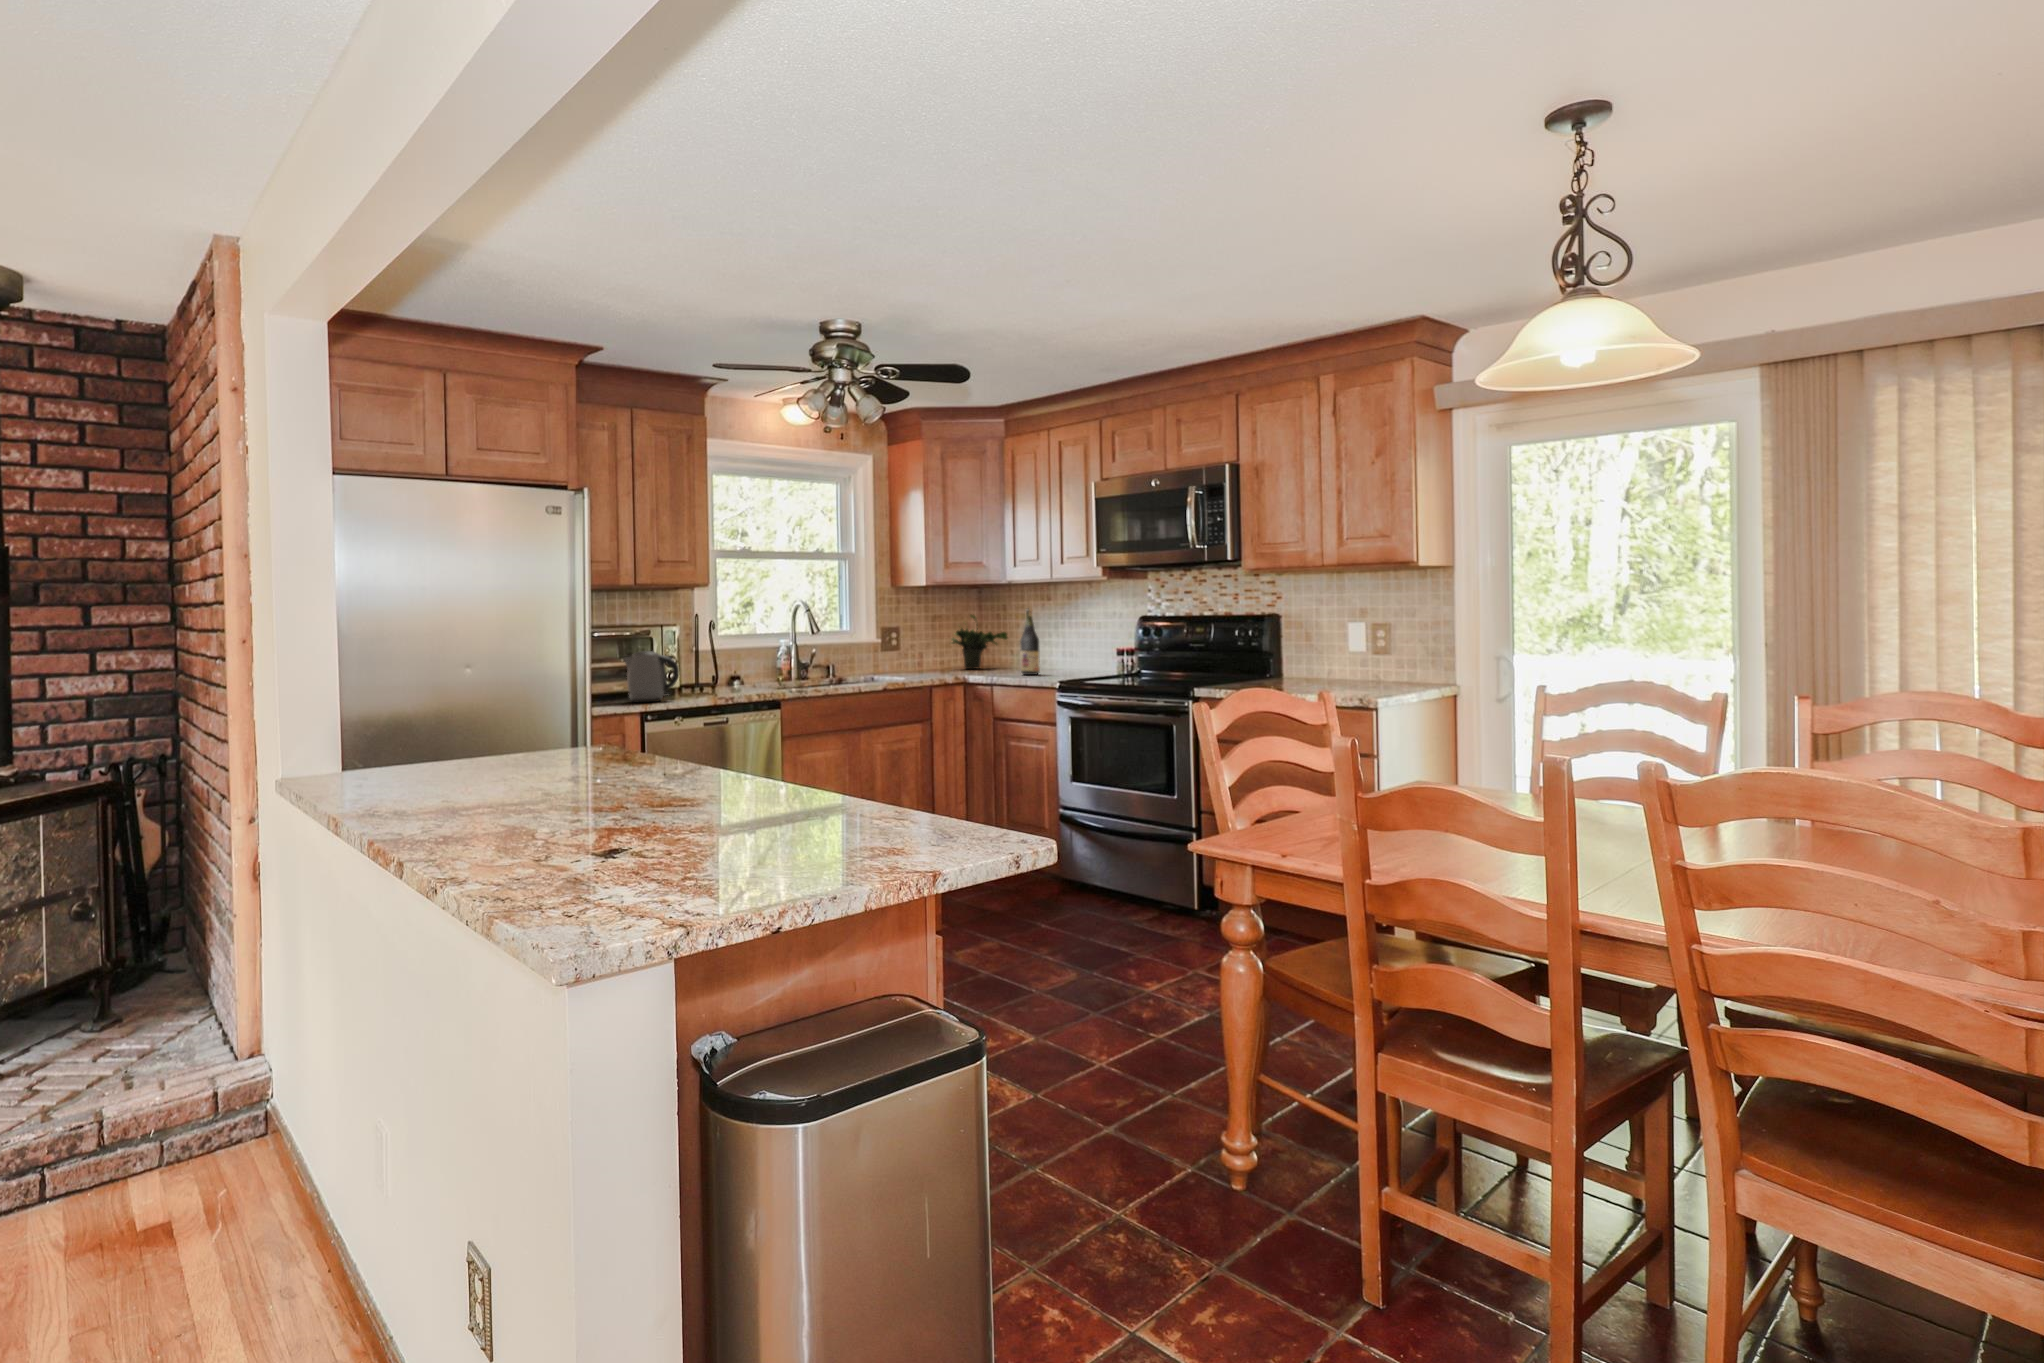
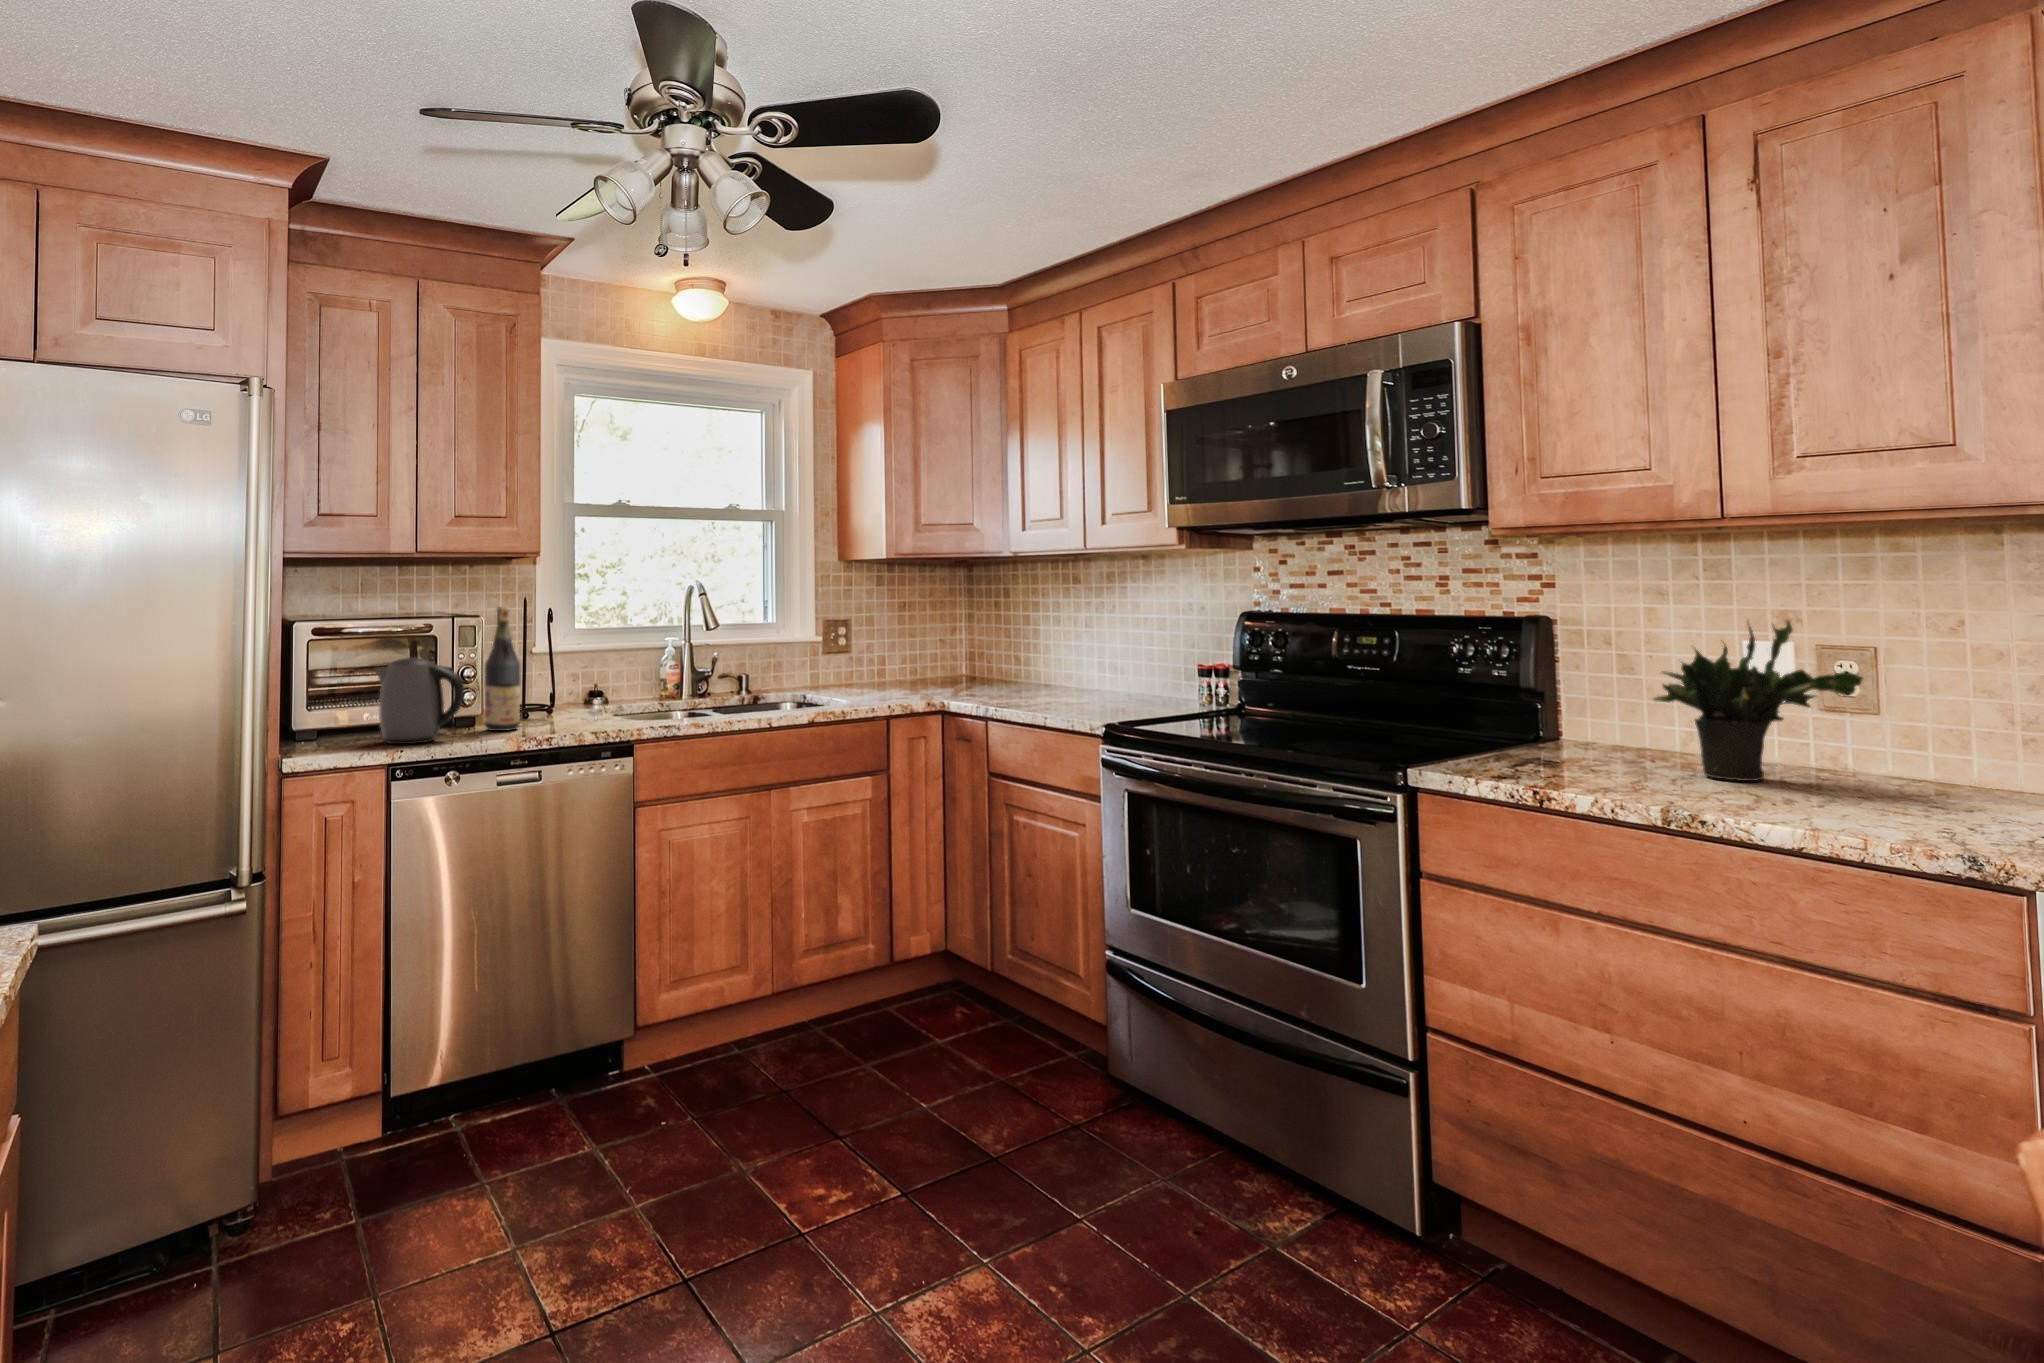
wine bottle: present [1020,608,1040,675] -> present [484,607,520,731]
potted plant: present [952,615,1007,669] -> present [1654,621,1863,781]

